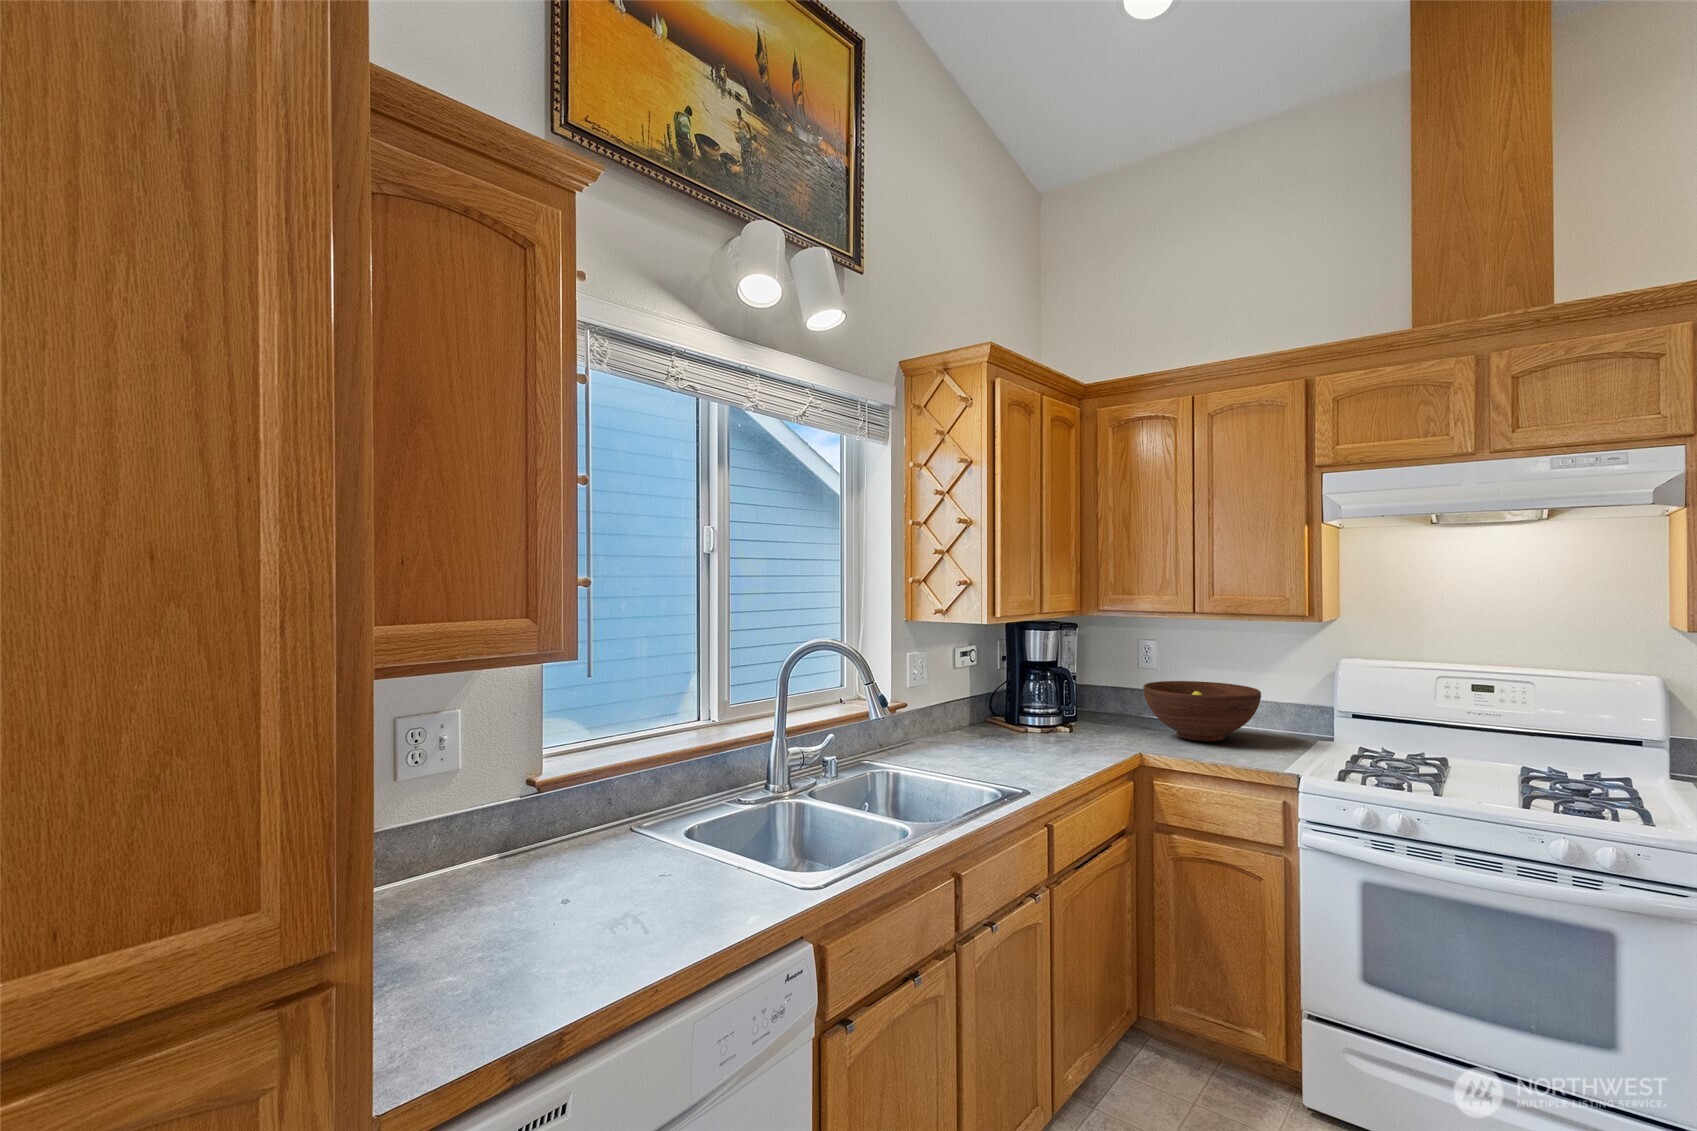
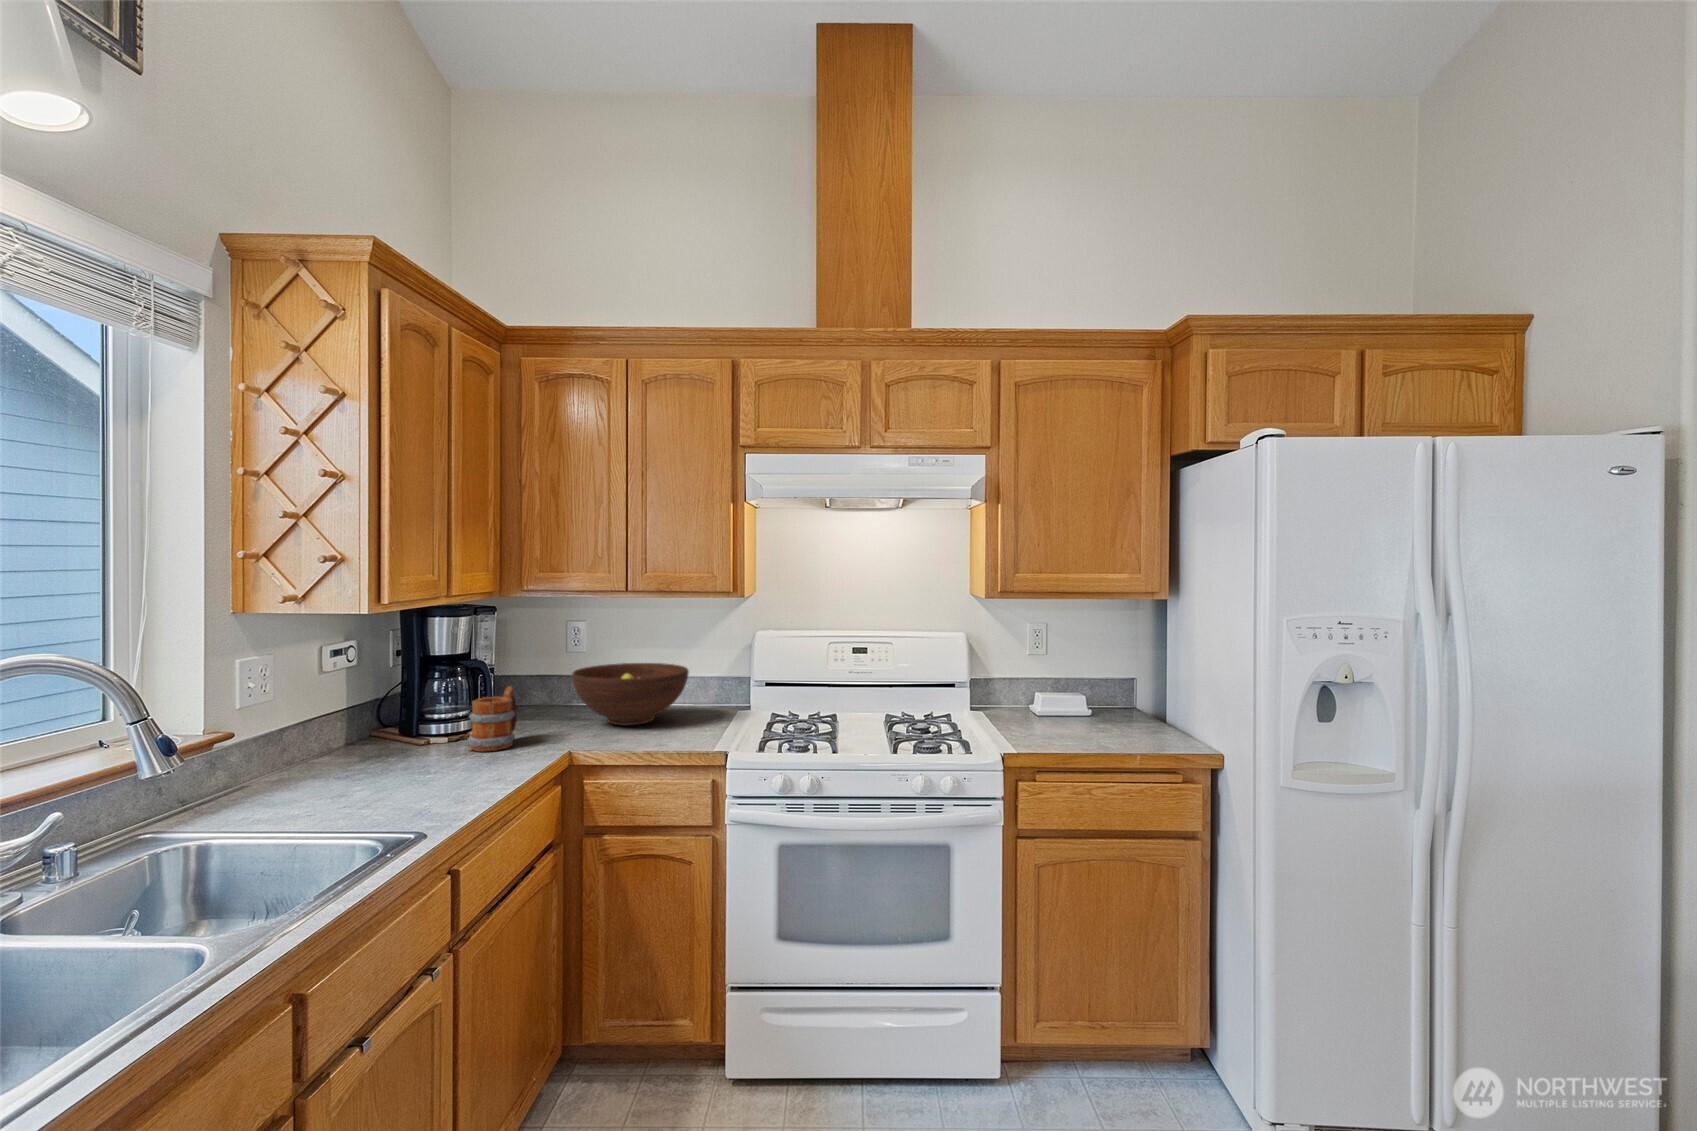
mug: none [1057,692,1095,745] -> present [468,687,517,751]

